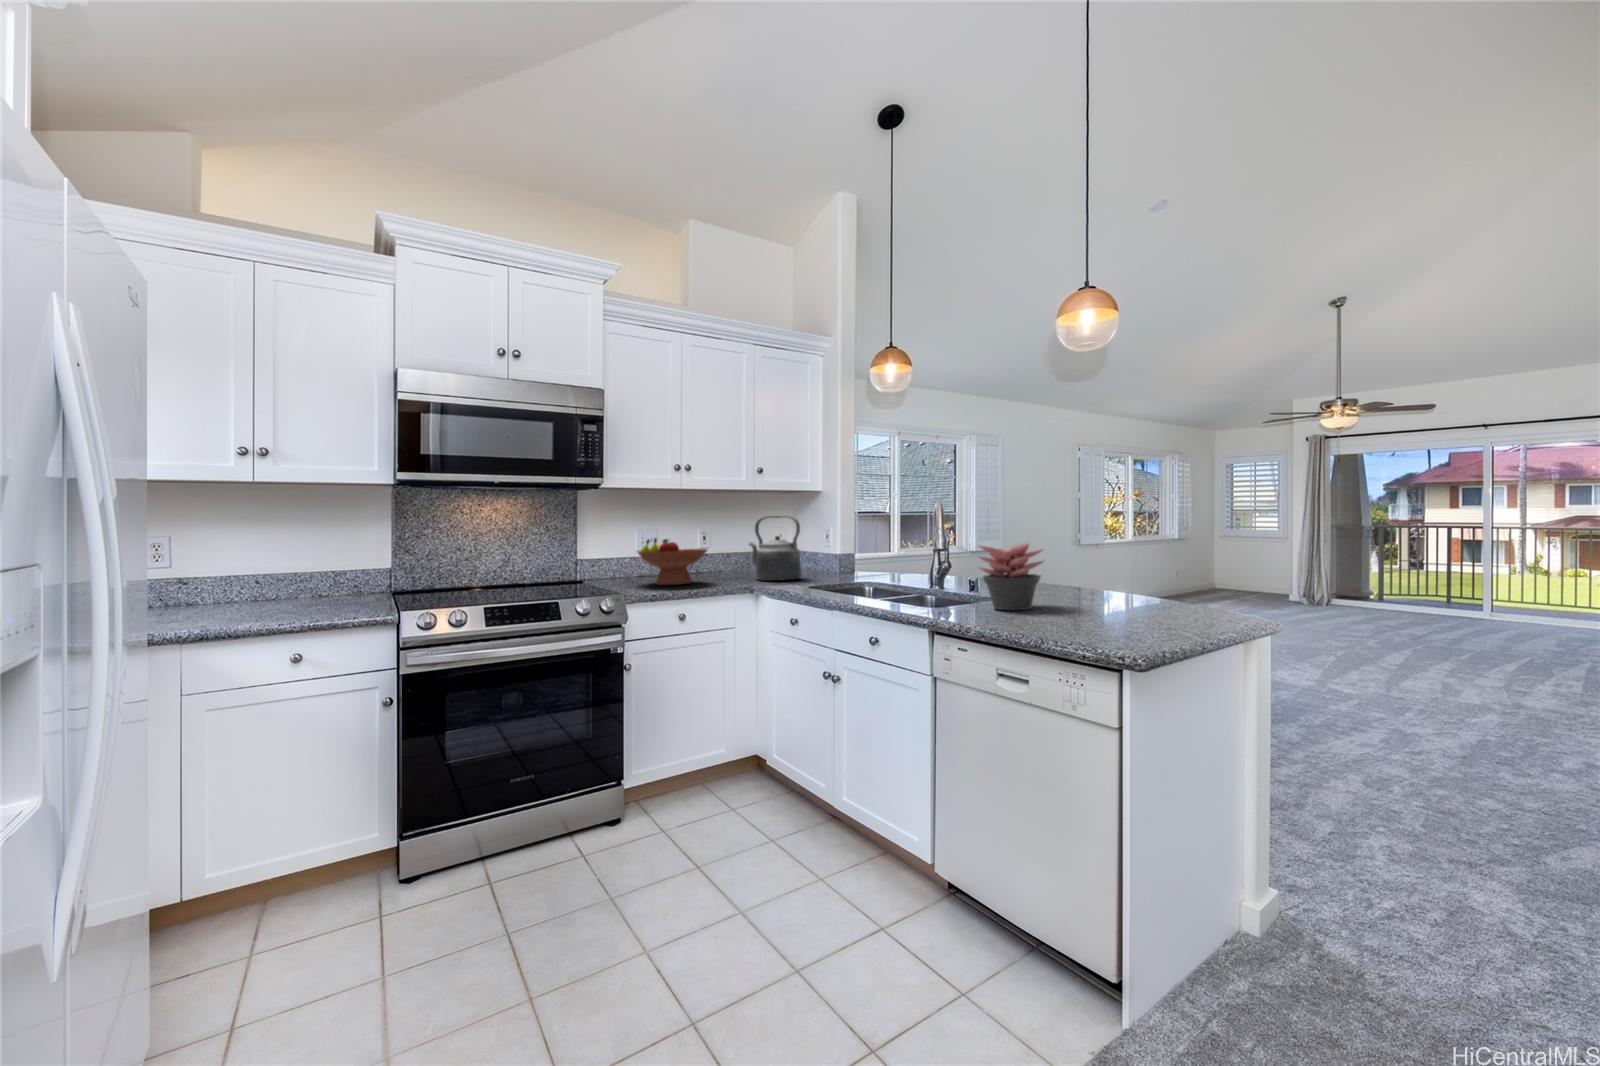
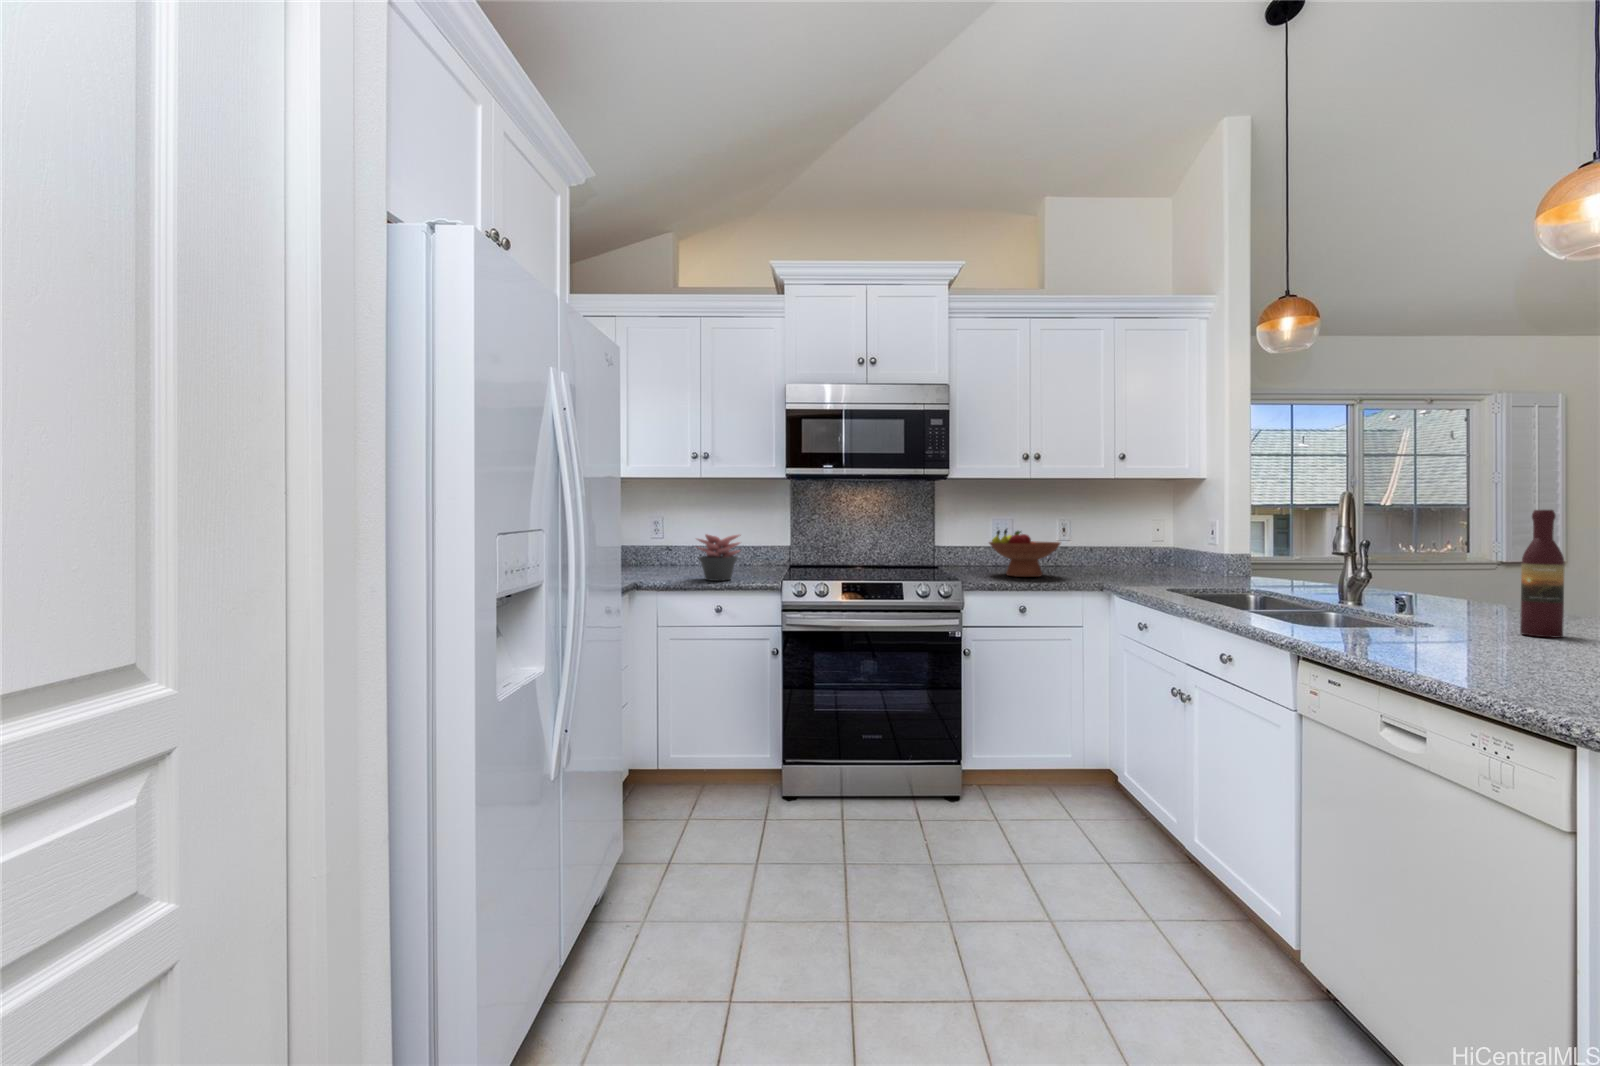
wine bottle: none [1052,507,1076,599] -> present [1520,510,1564,638]
kettle: present [749,516,802,581] -> none [1111,511,1171,581]
succulent plant: present [978,543,1043,610] -> present [697,534,740,581]

